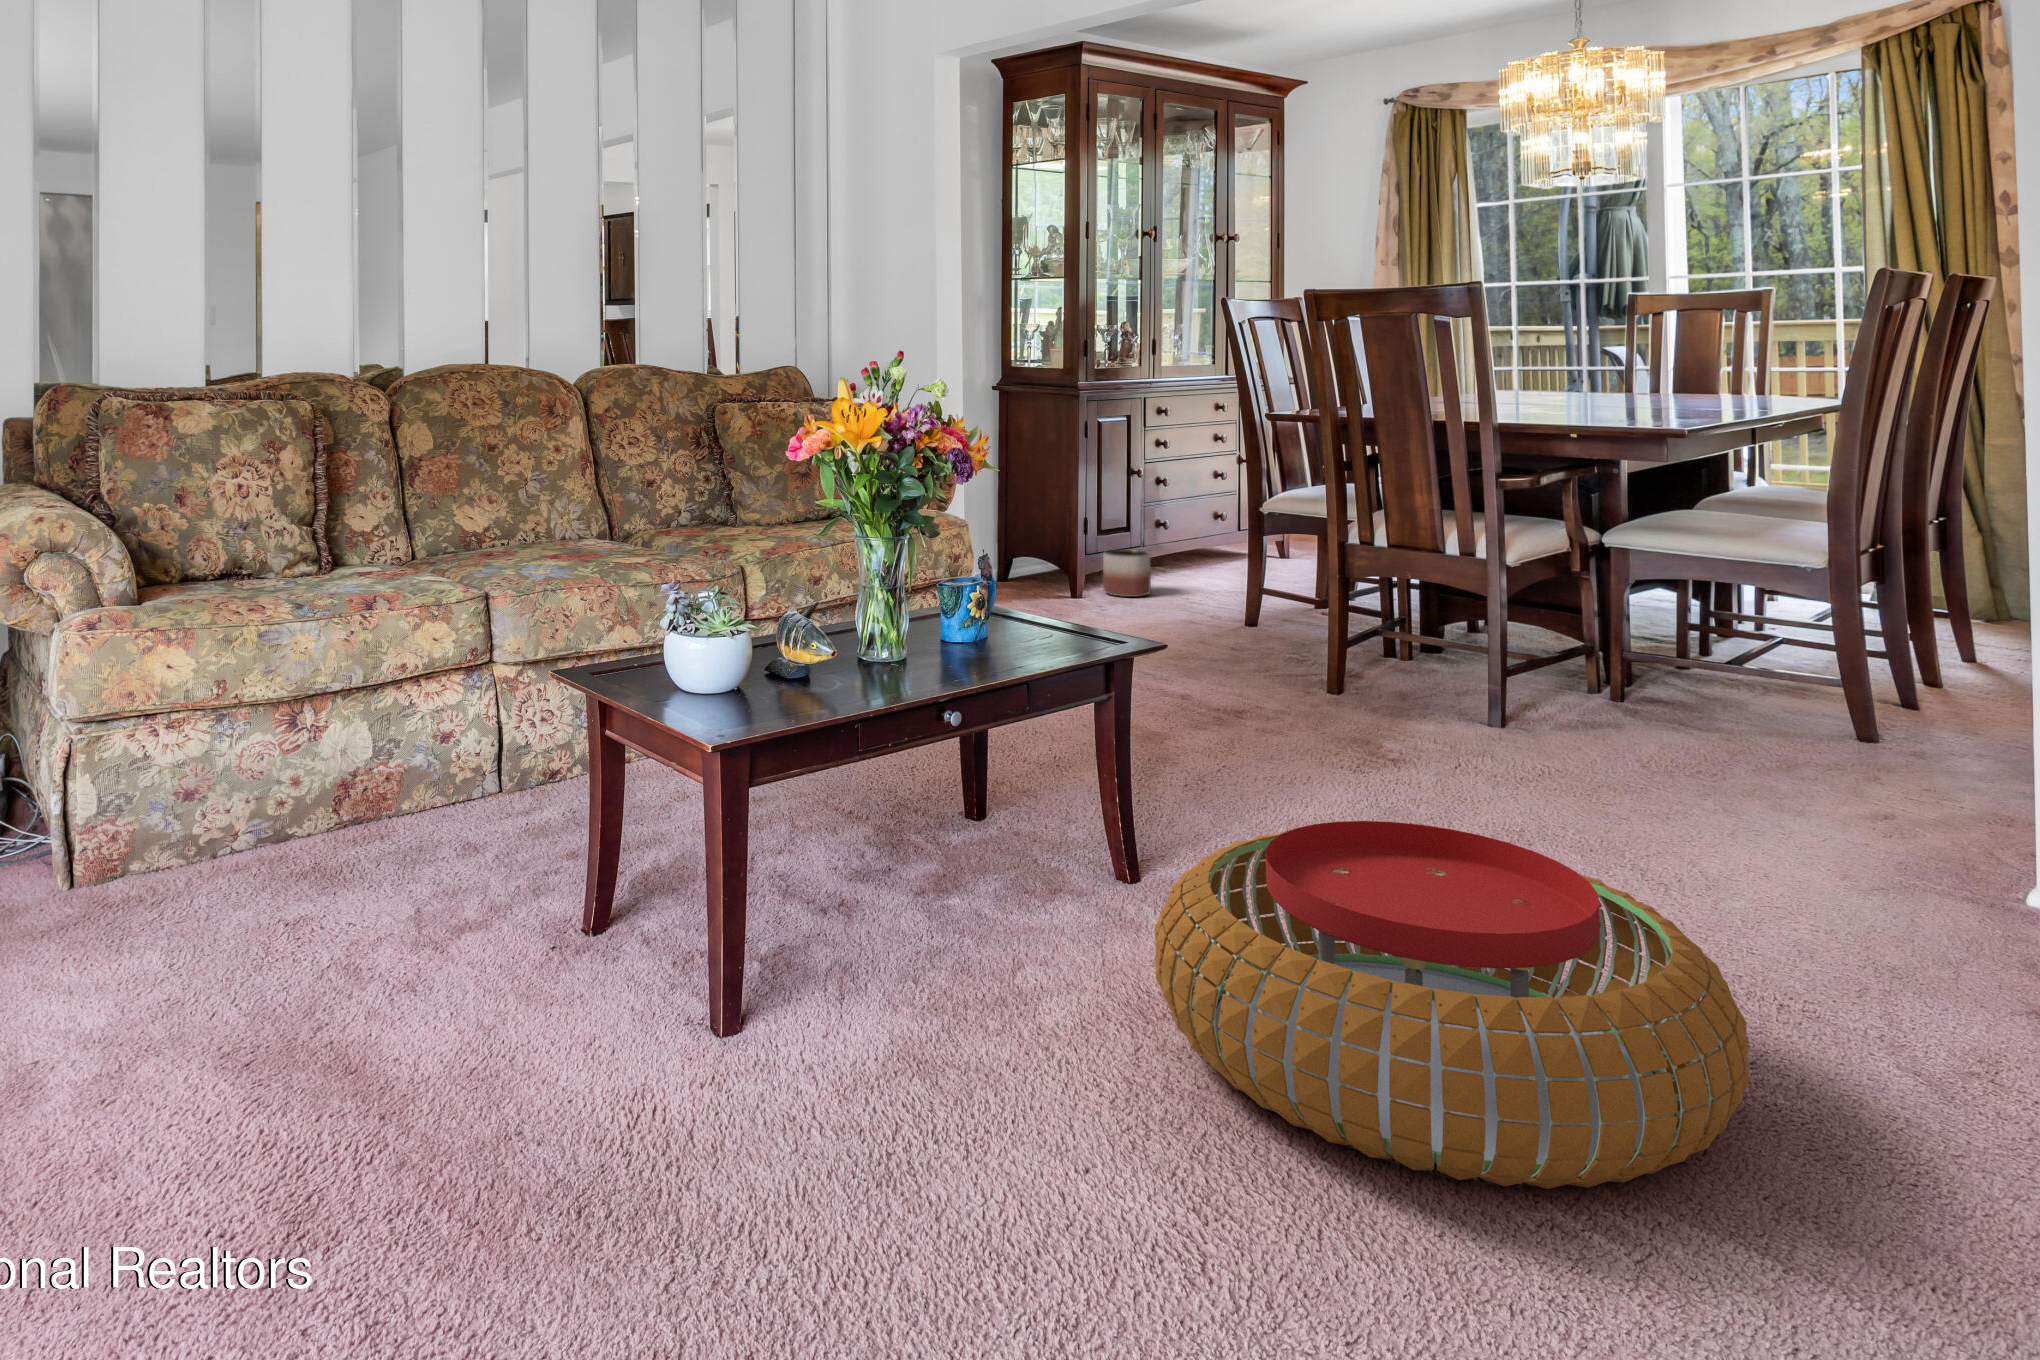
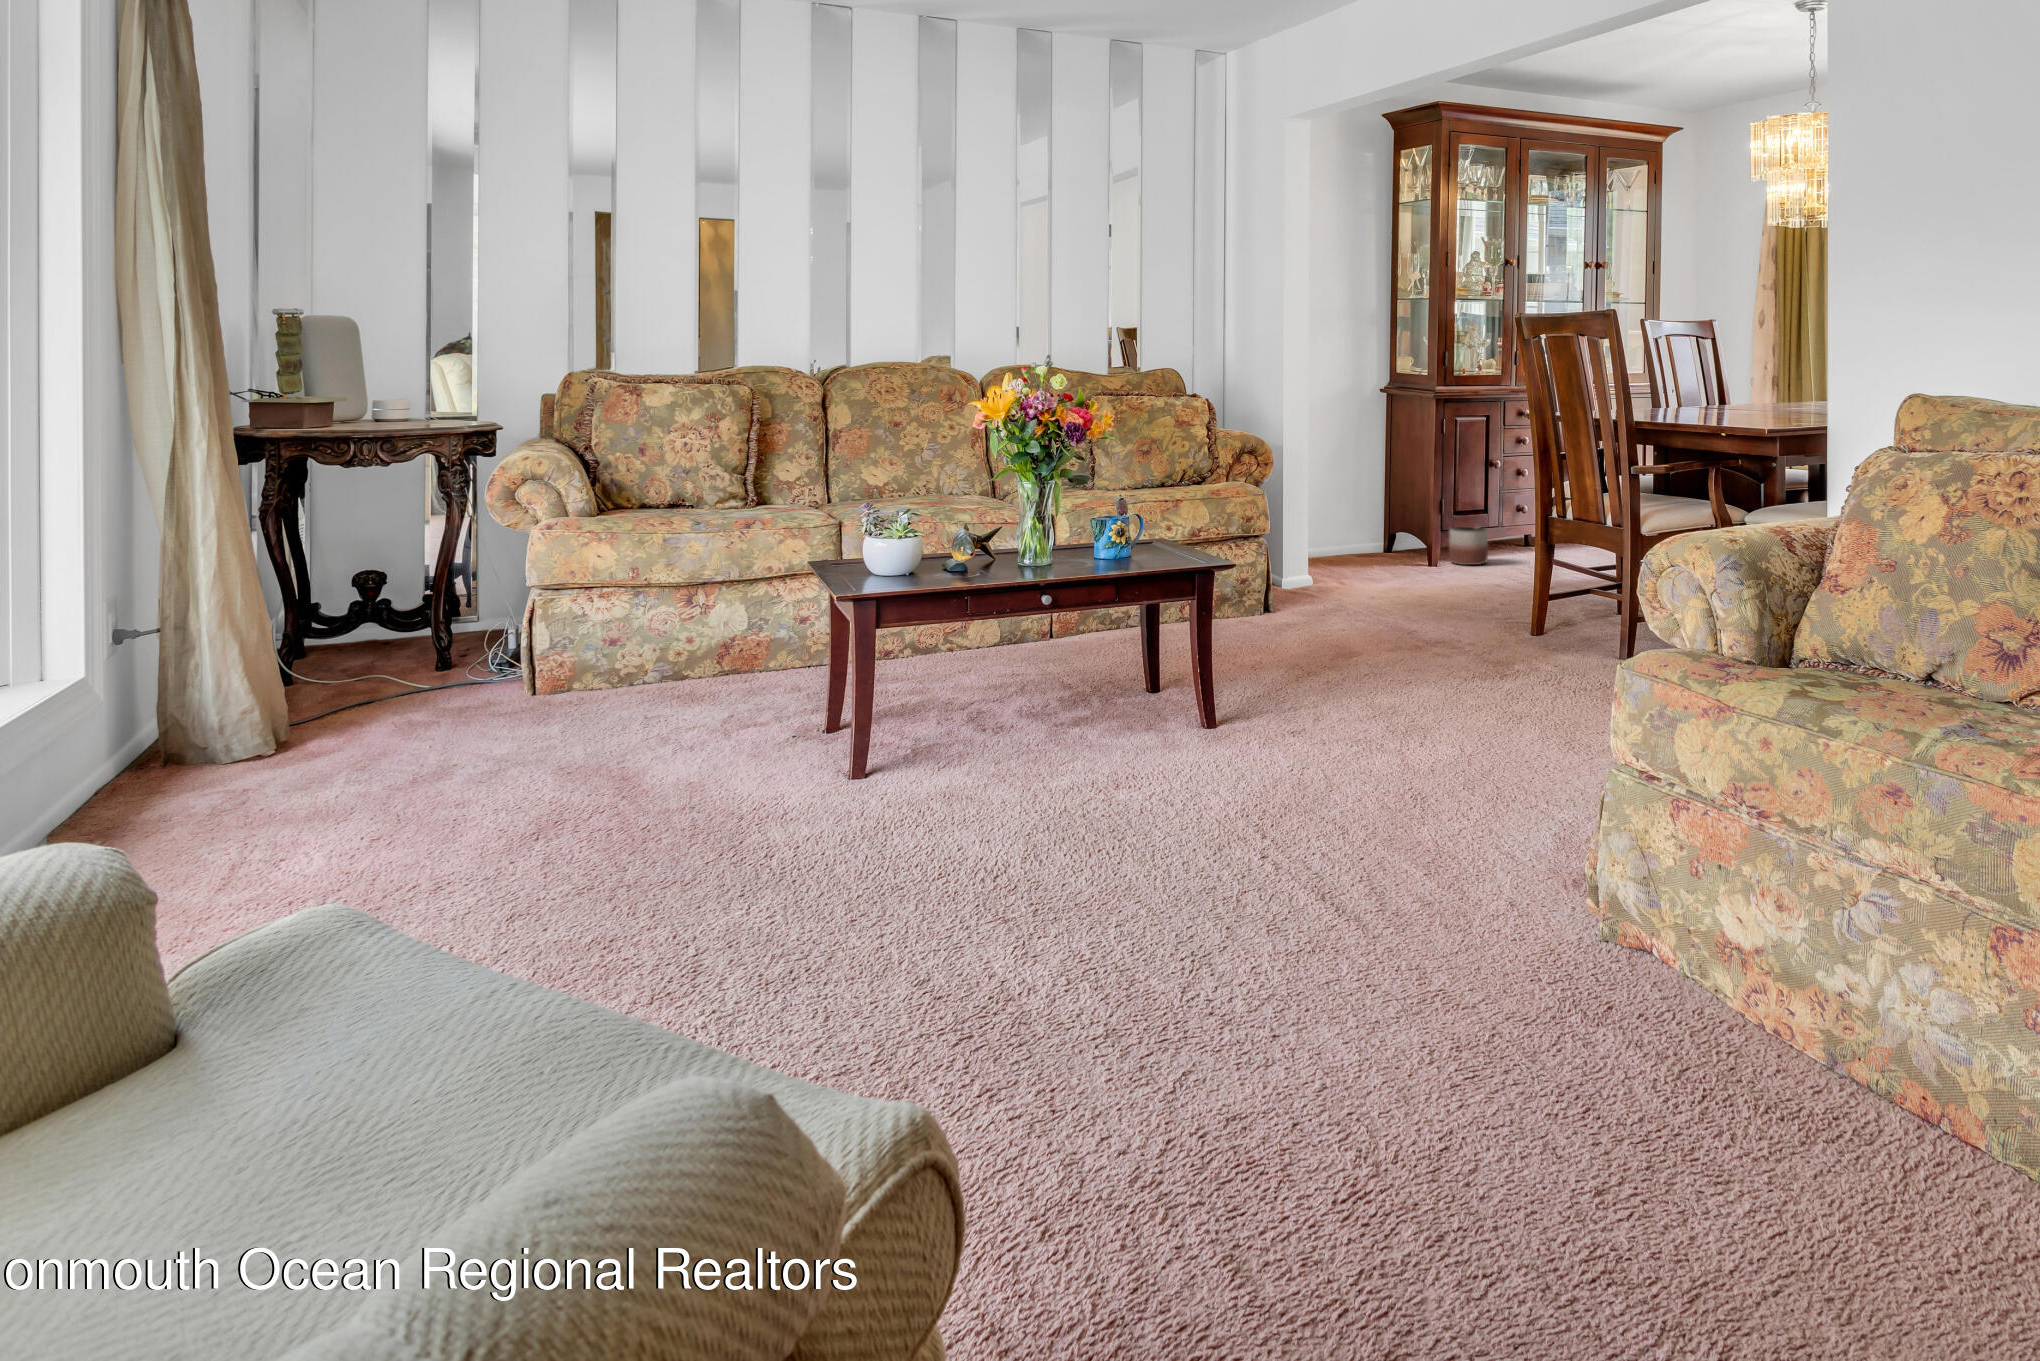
pouf: present [1154,821,1749,1189] -> none [1098,668,1421,853]

